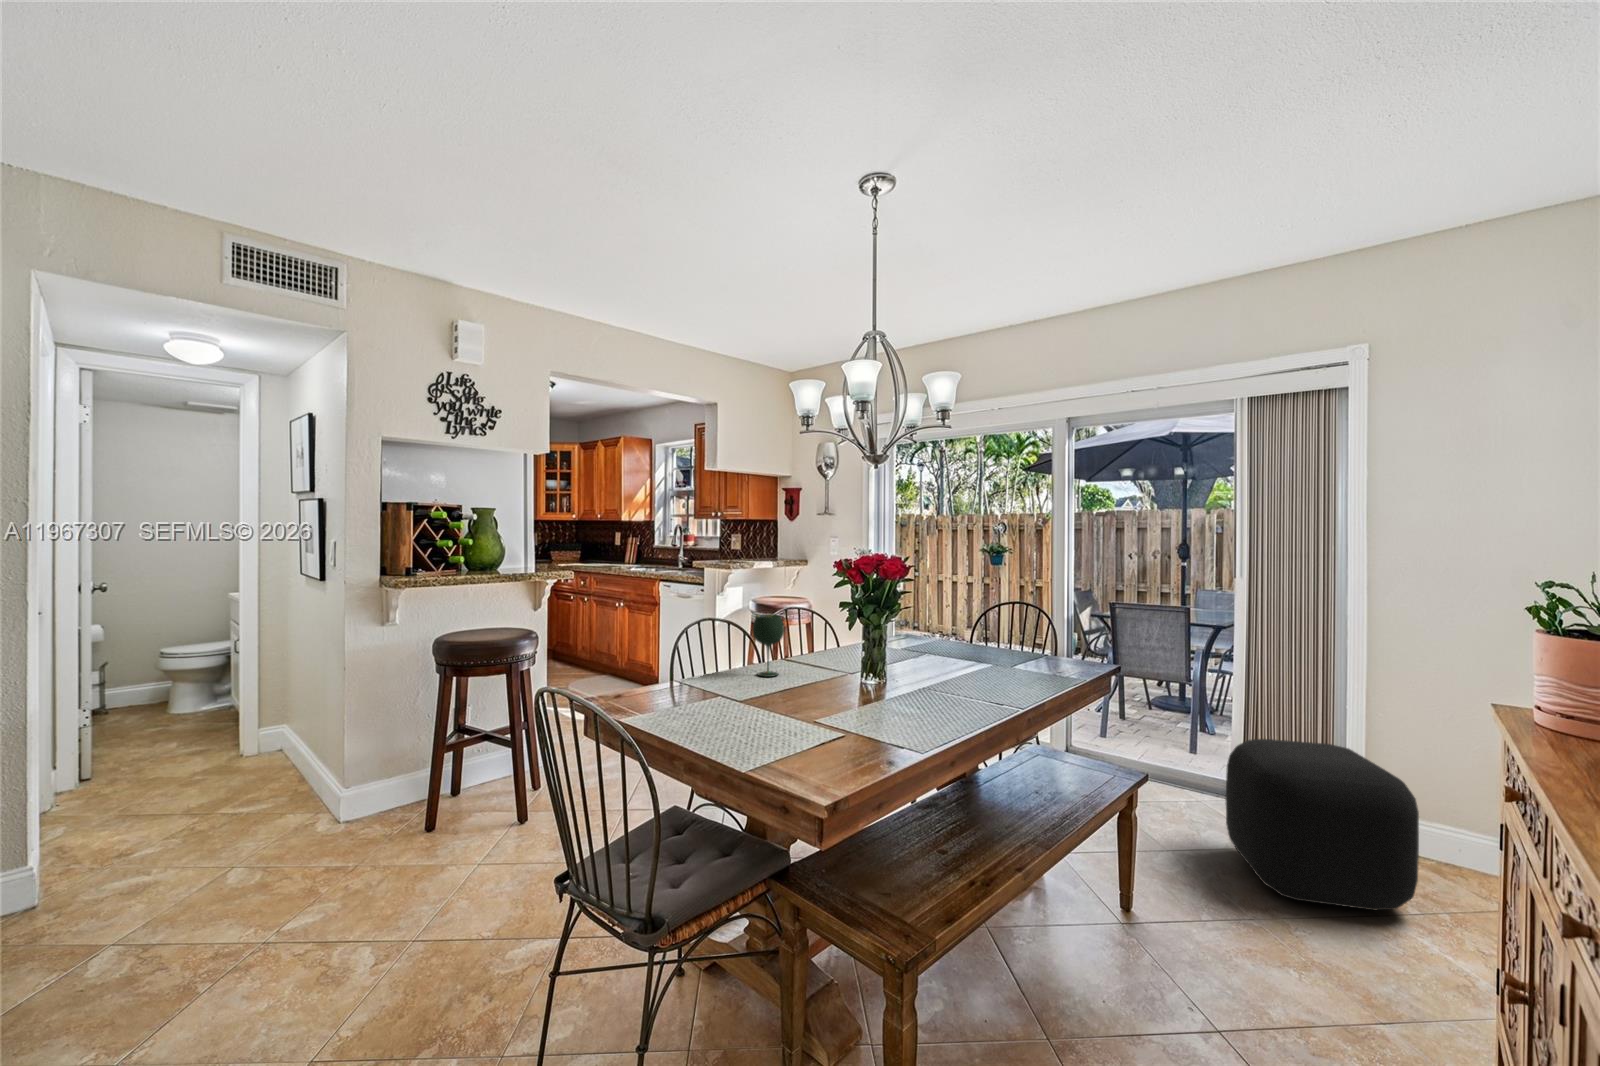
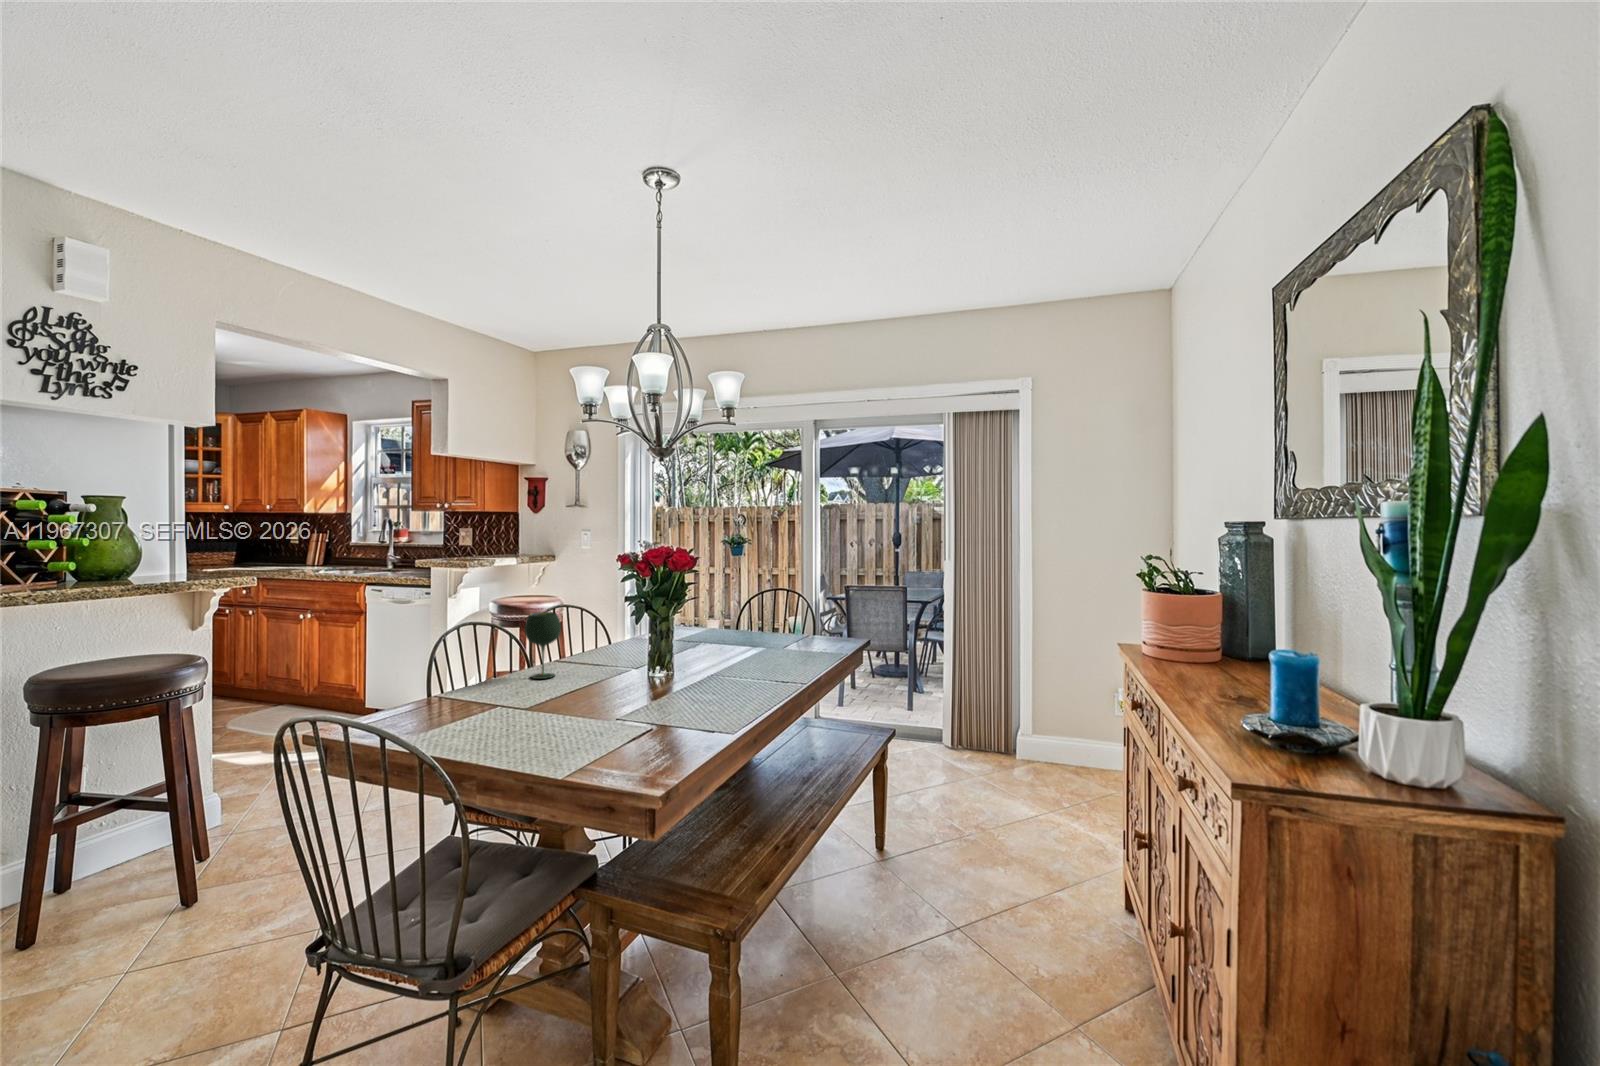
ottoman: present [1226,739,1419,910] -> none [939,687,1063,812]

